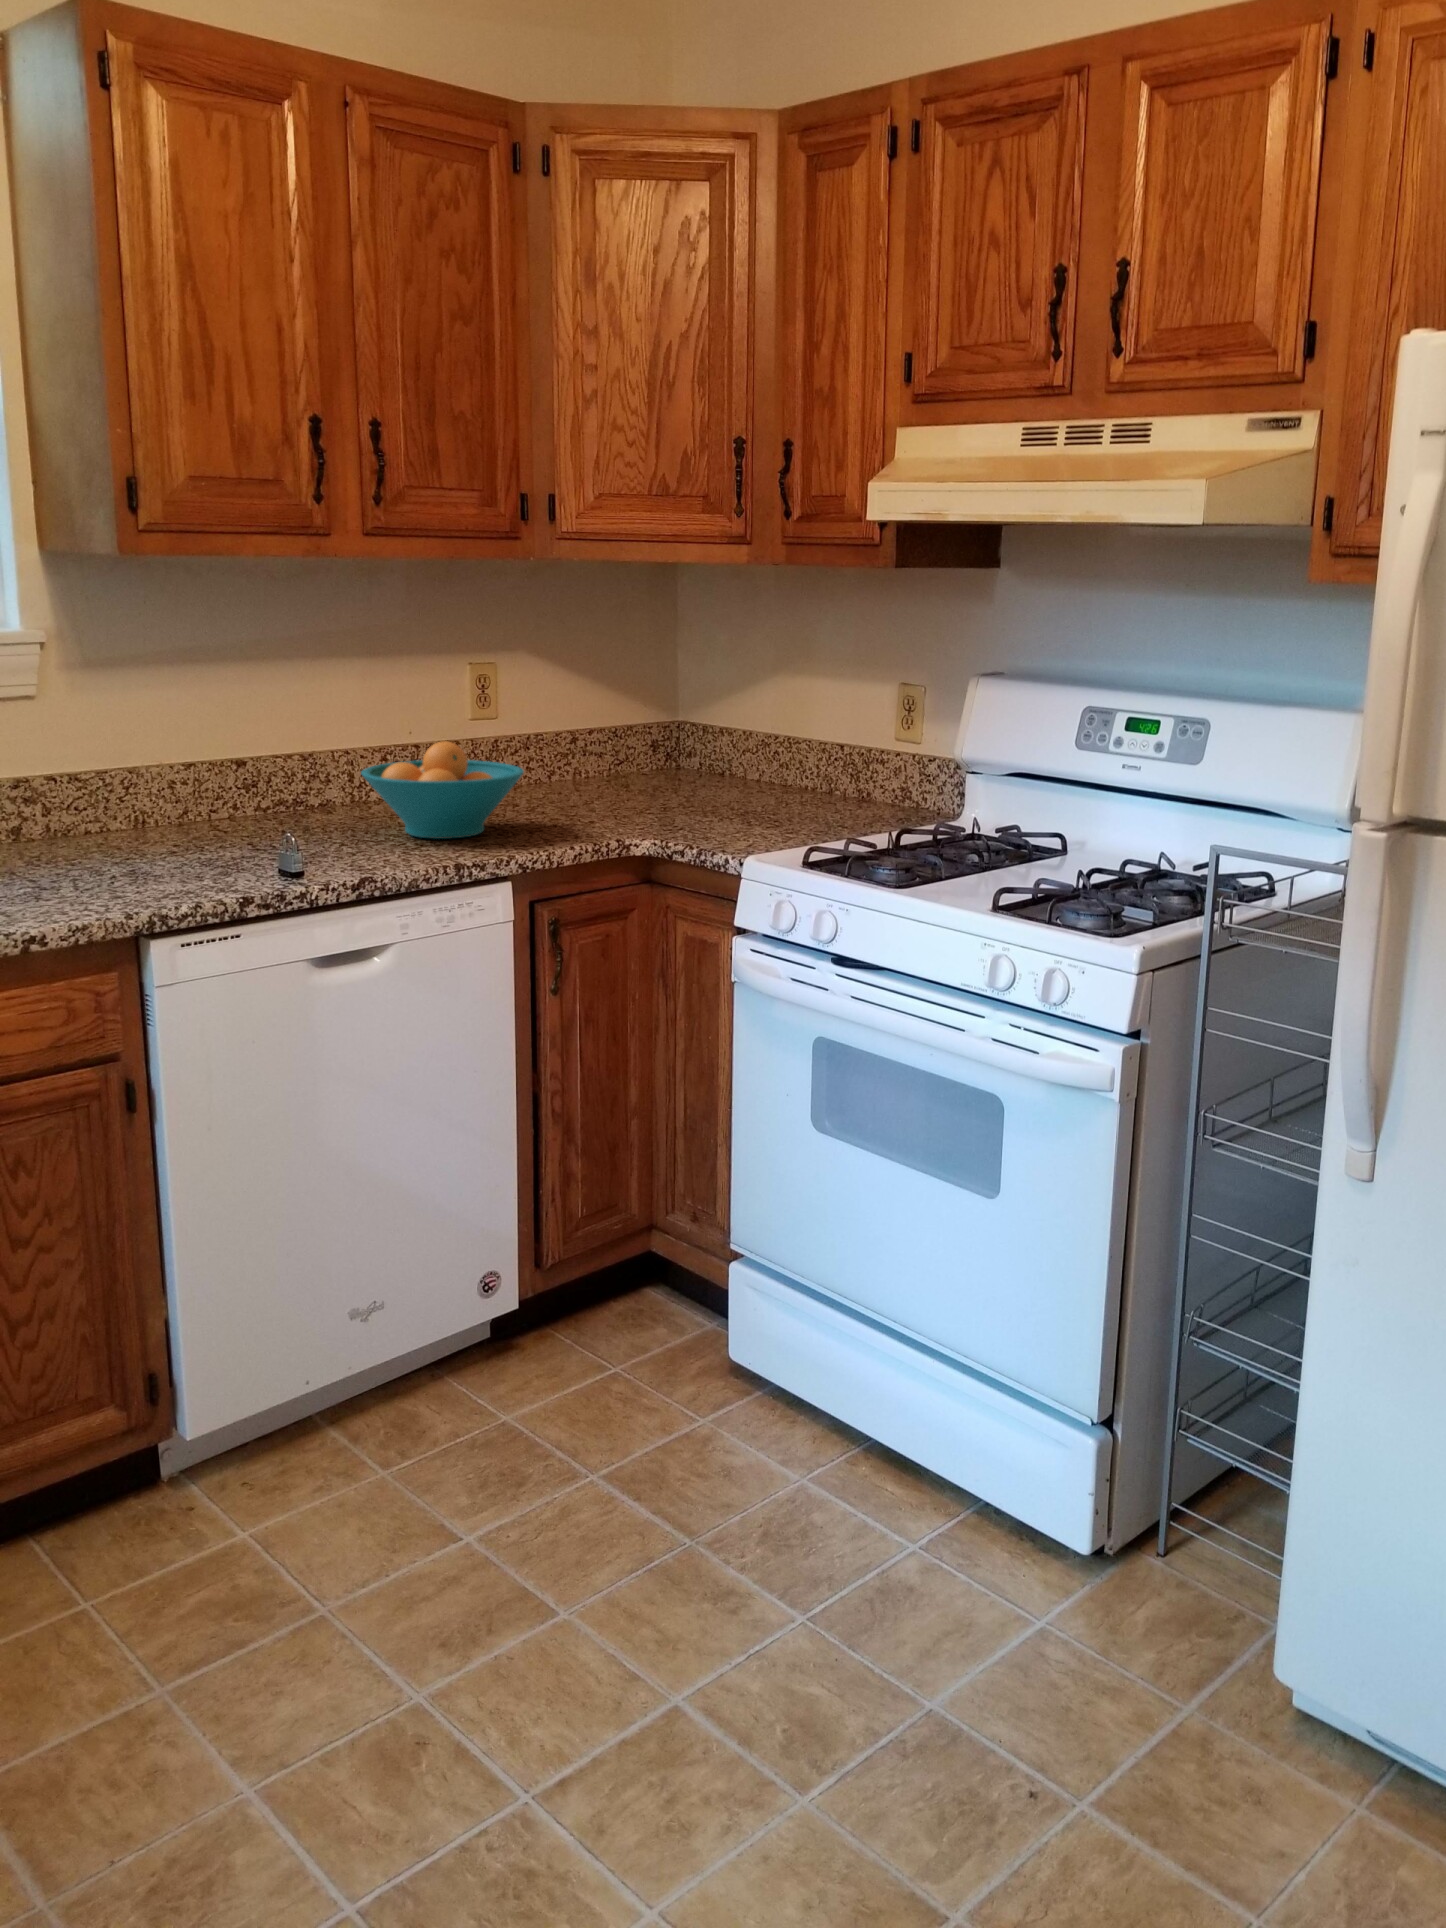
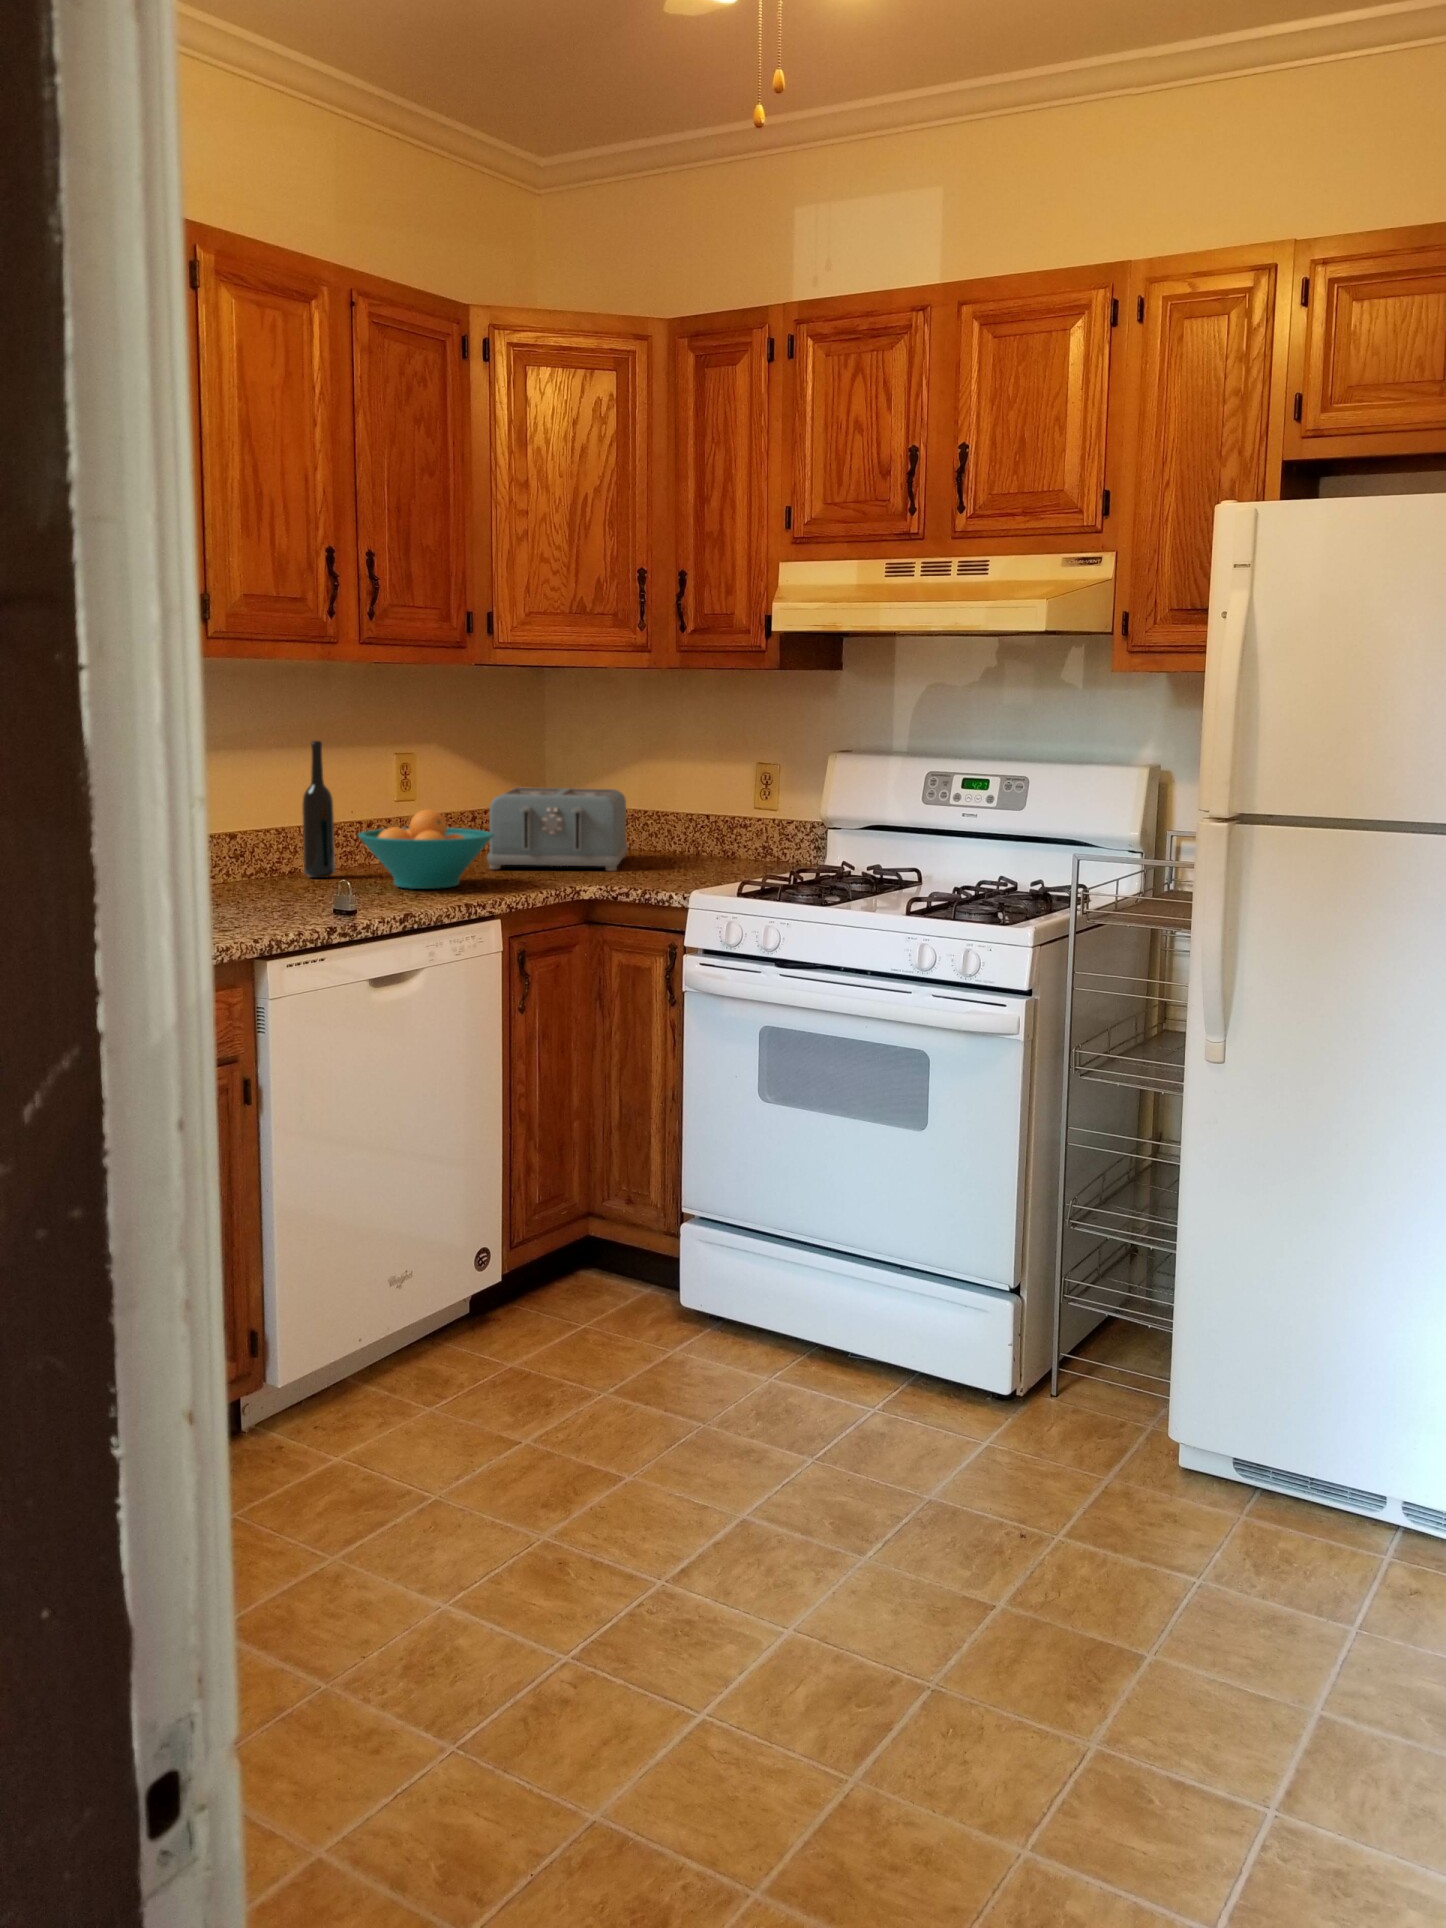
bottle: none [328,653,367,815] -> present [302,741,335,878]
toaster: none [551,707,741,816] -> present [487,787,628,871]

